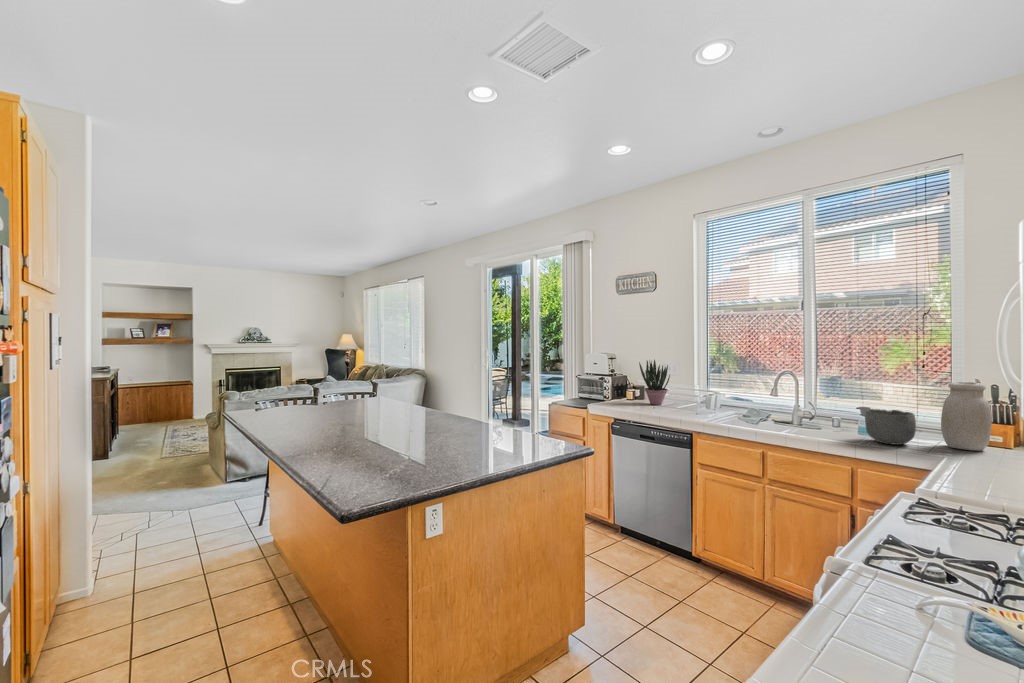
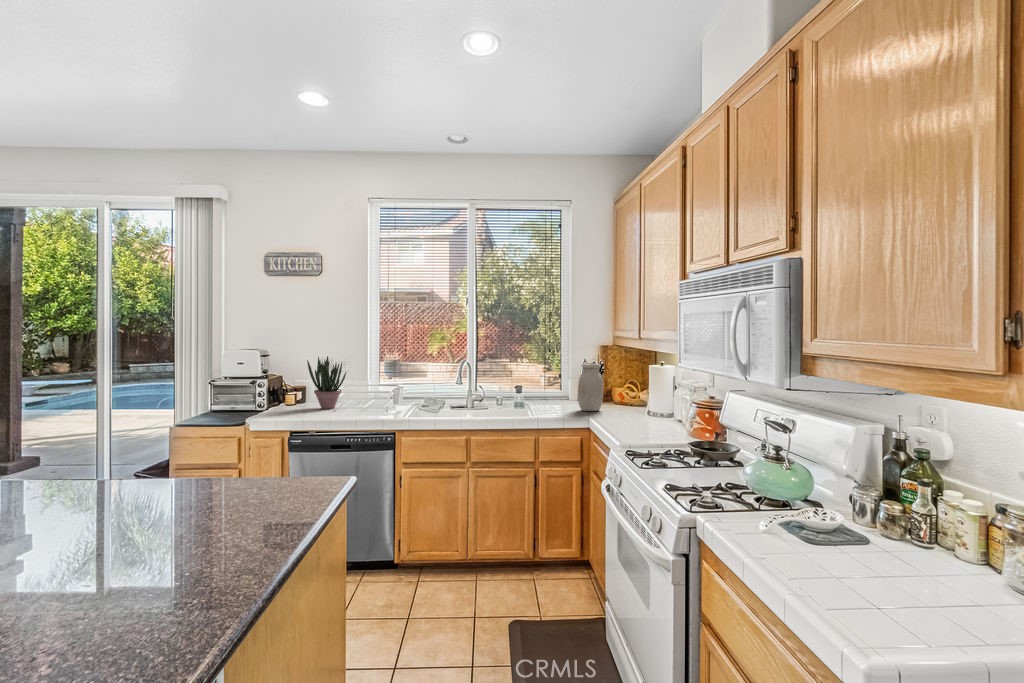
bowl: present [865,409,916,445] -> none [537,388,568,415]

